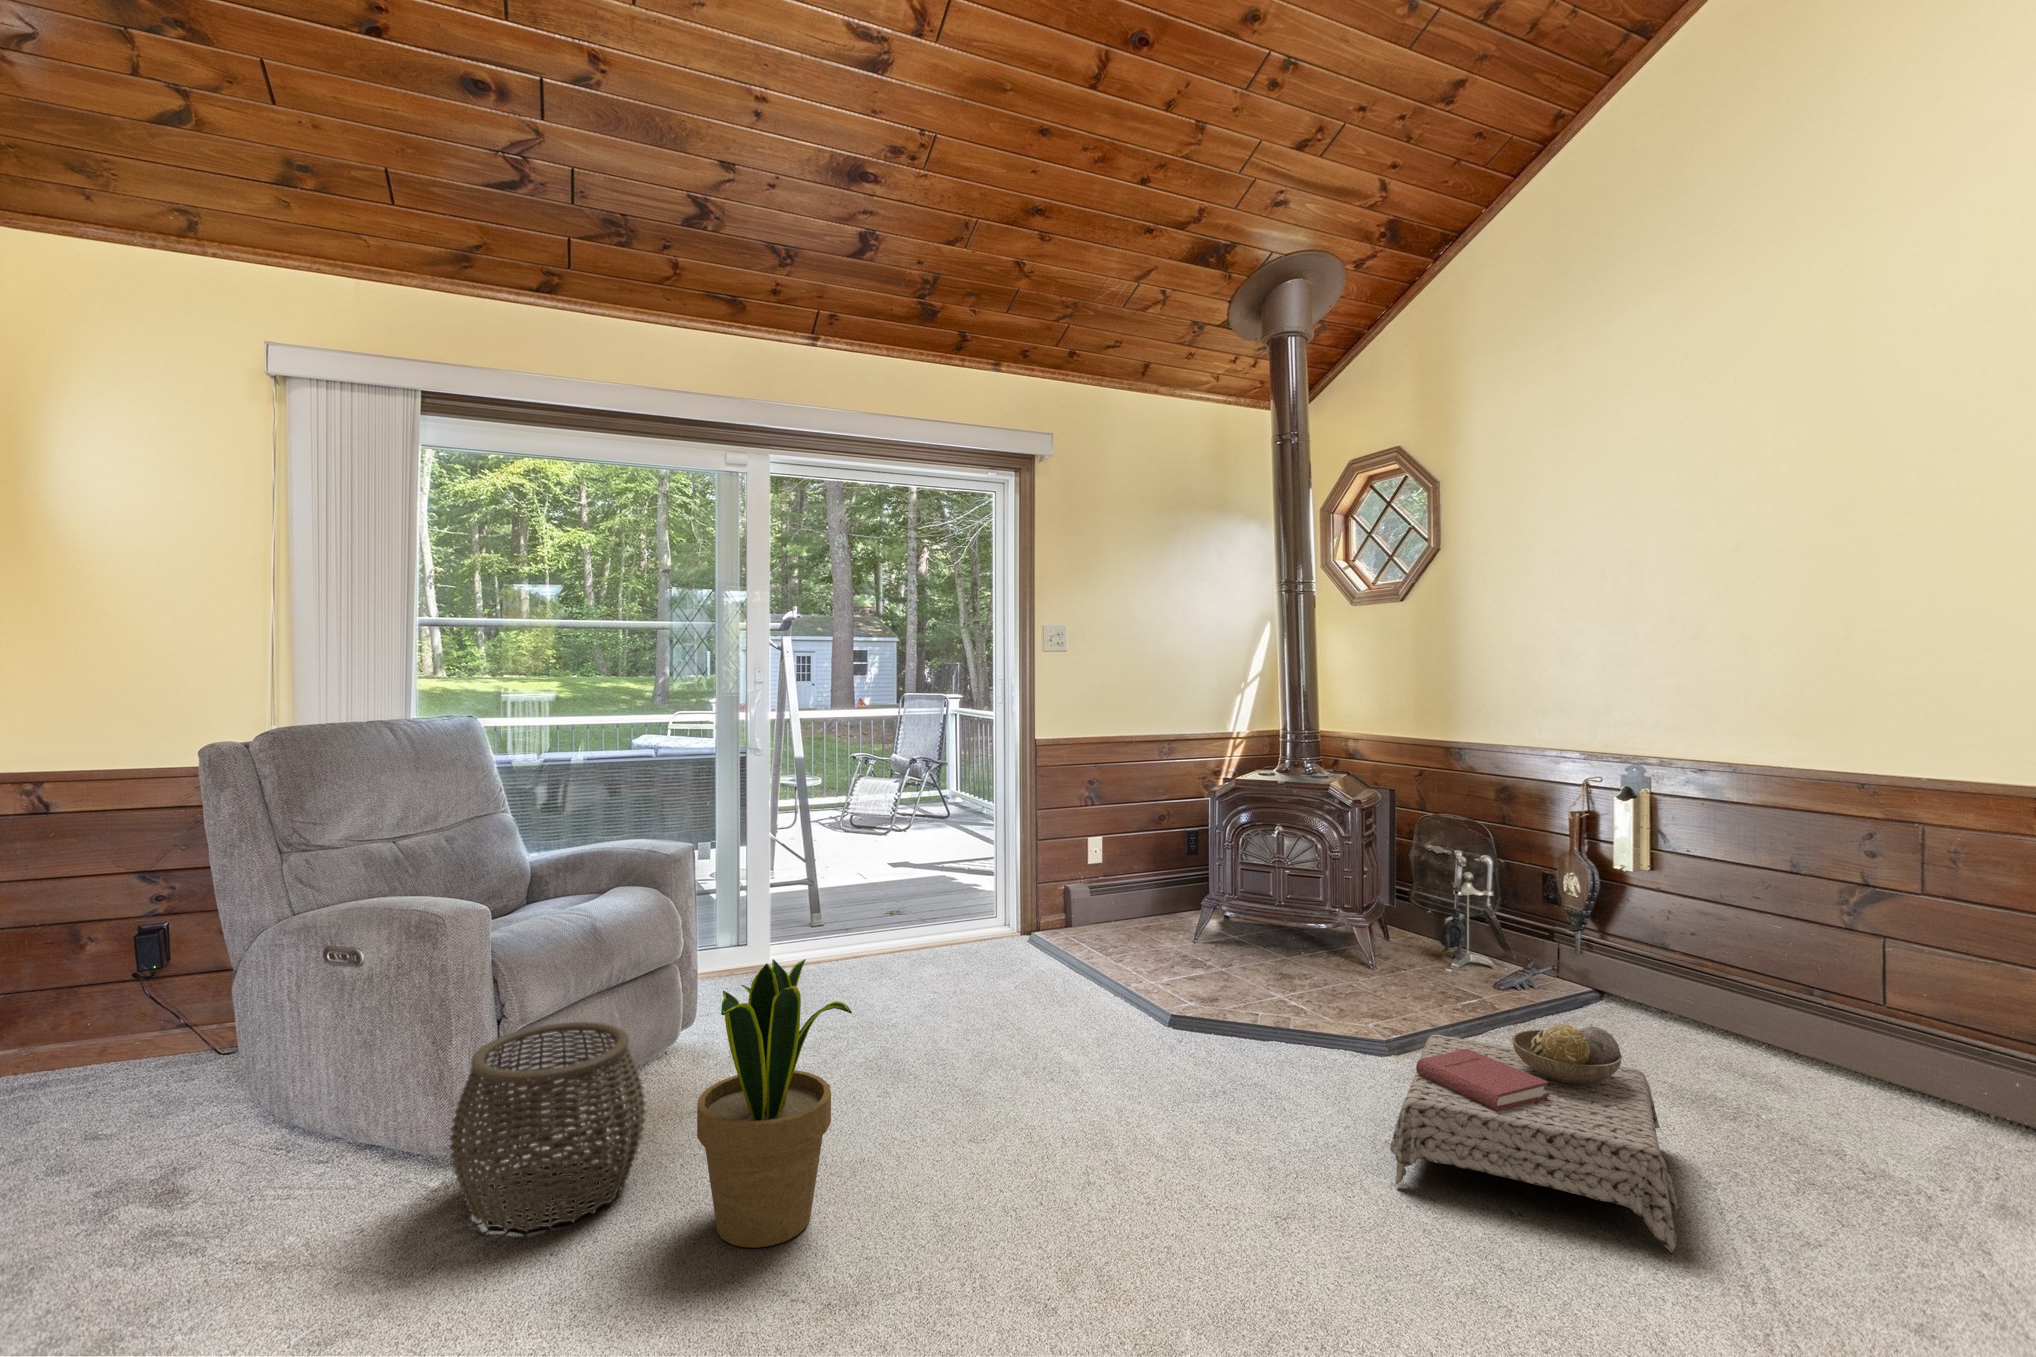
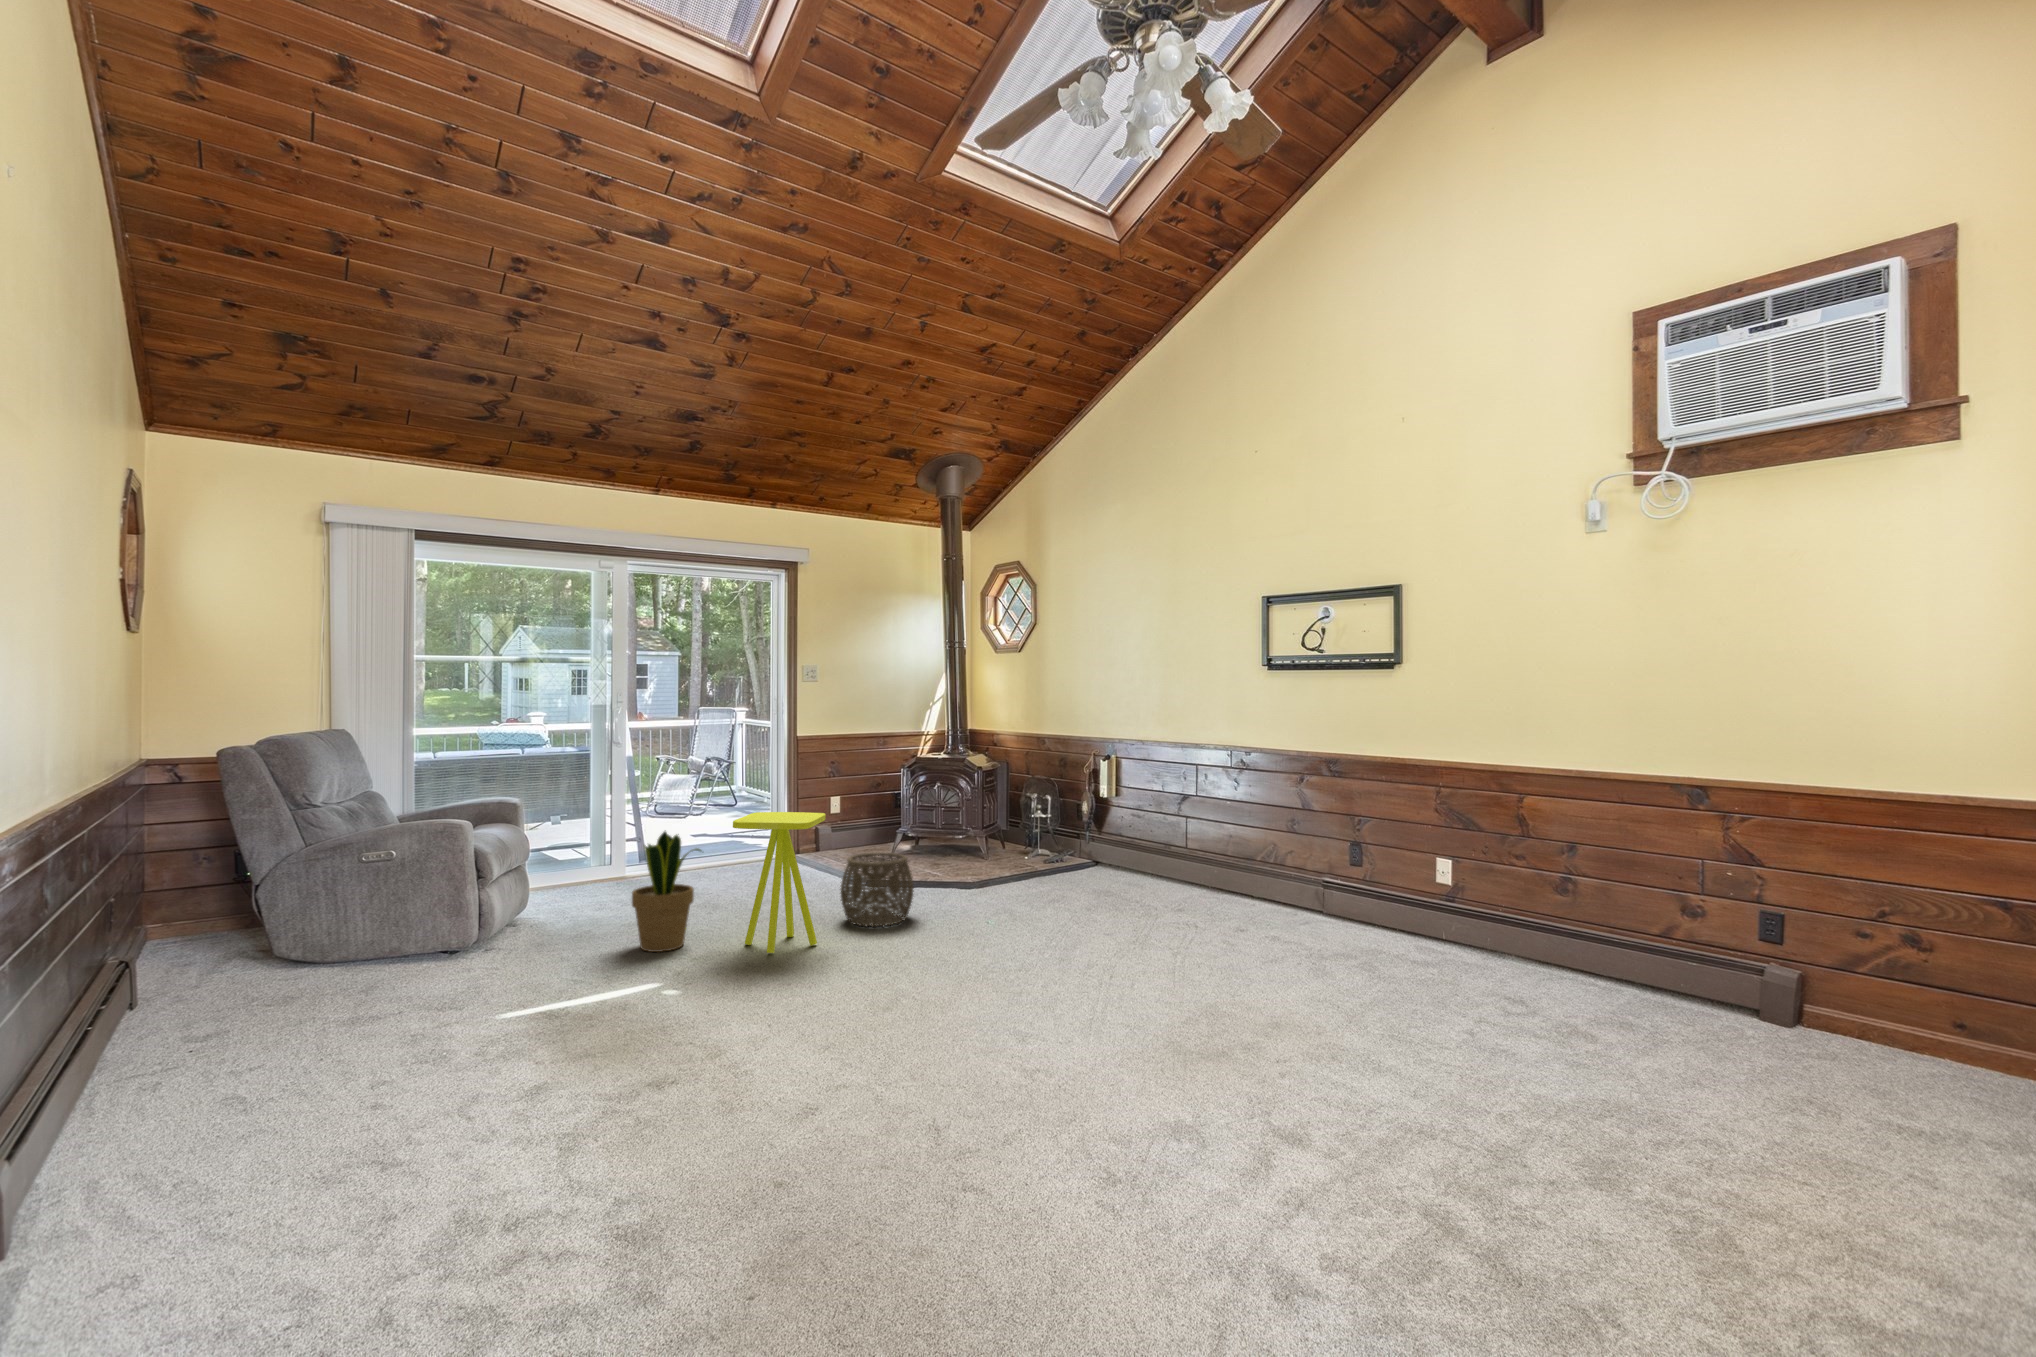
side table: none [910,921,1123,1300] -> present [733,812,826,953]
woven basket: present [449,1022,646,1232] -> present [841,853,914,927]
ottoman: present [1390,1024,1679,1252] -> none [947,852,1068,929]

